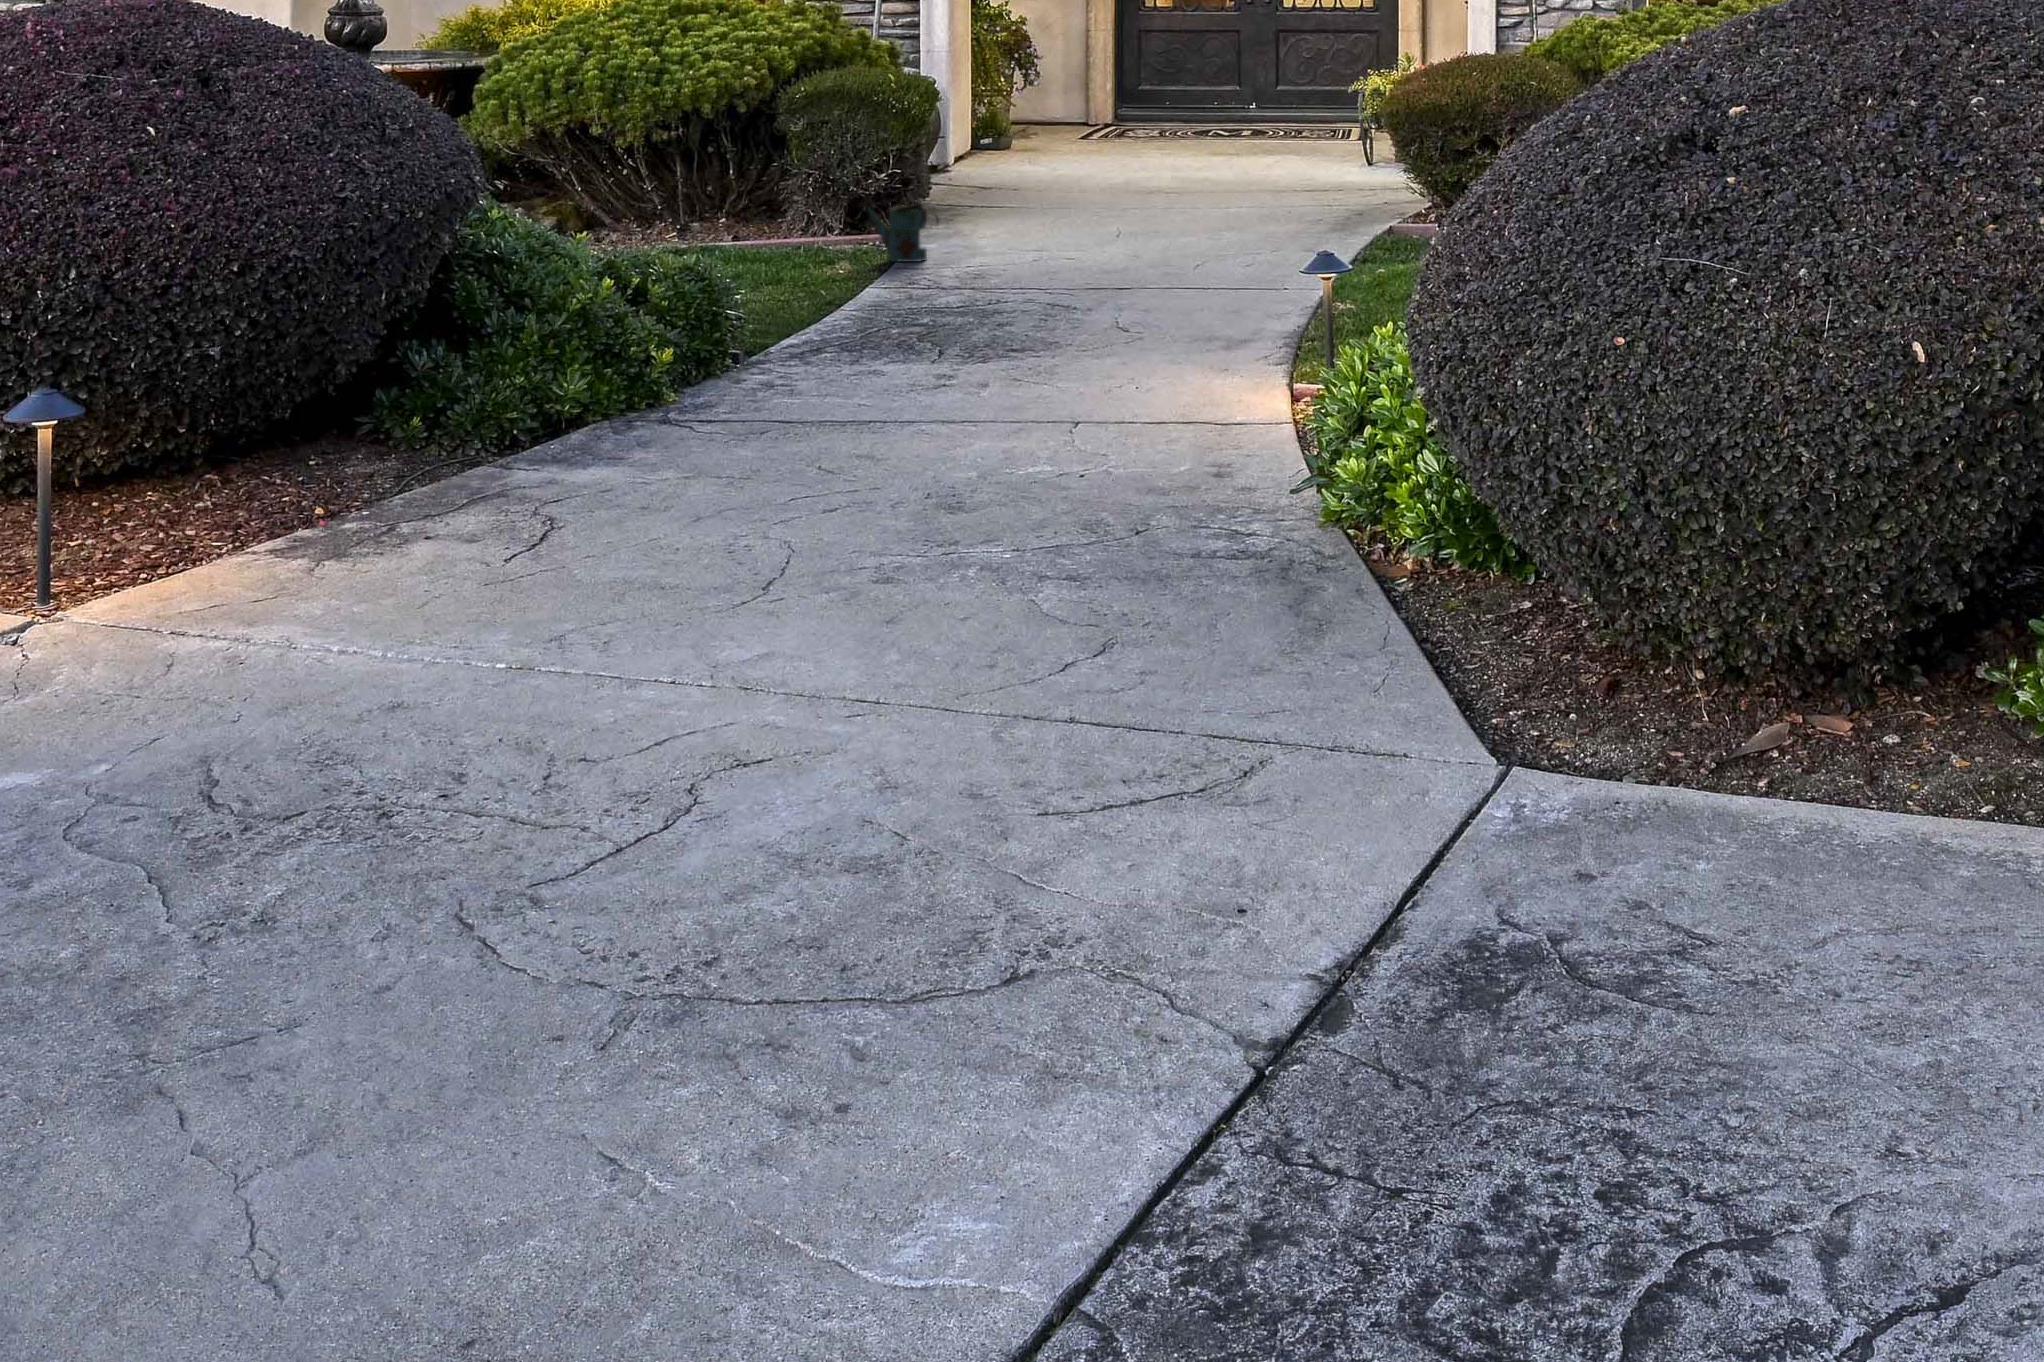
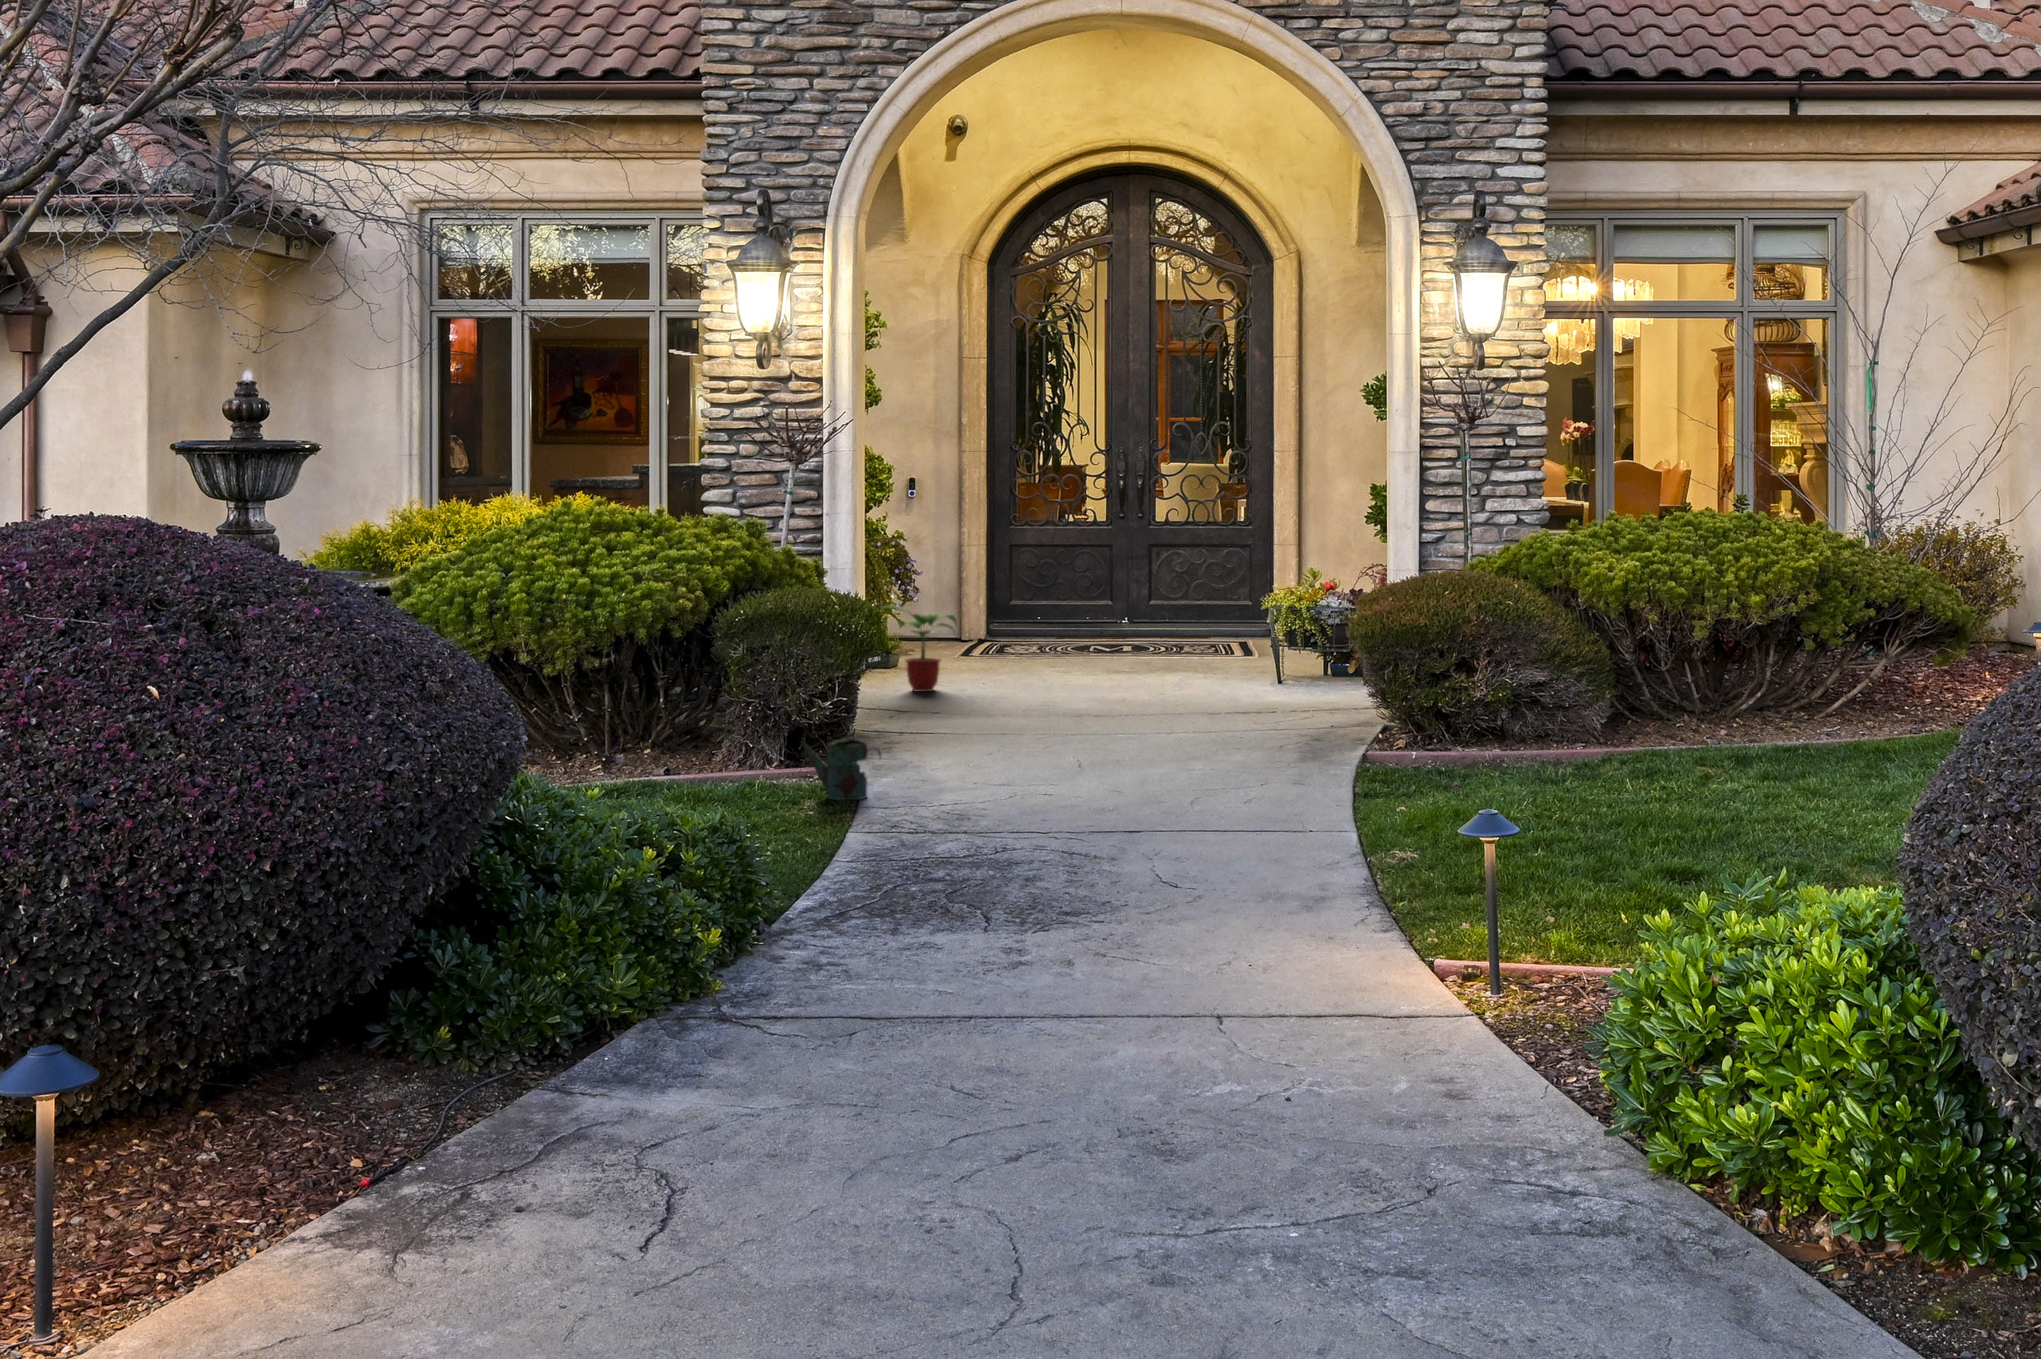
potted plant: none [964,83,1058,167] -> present [881,605,957,692]

